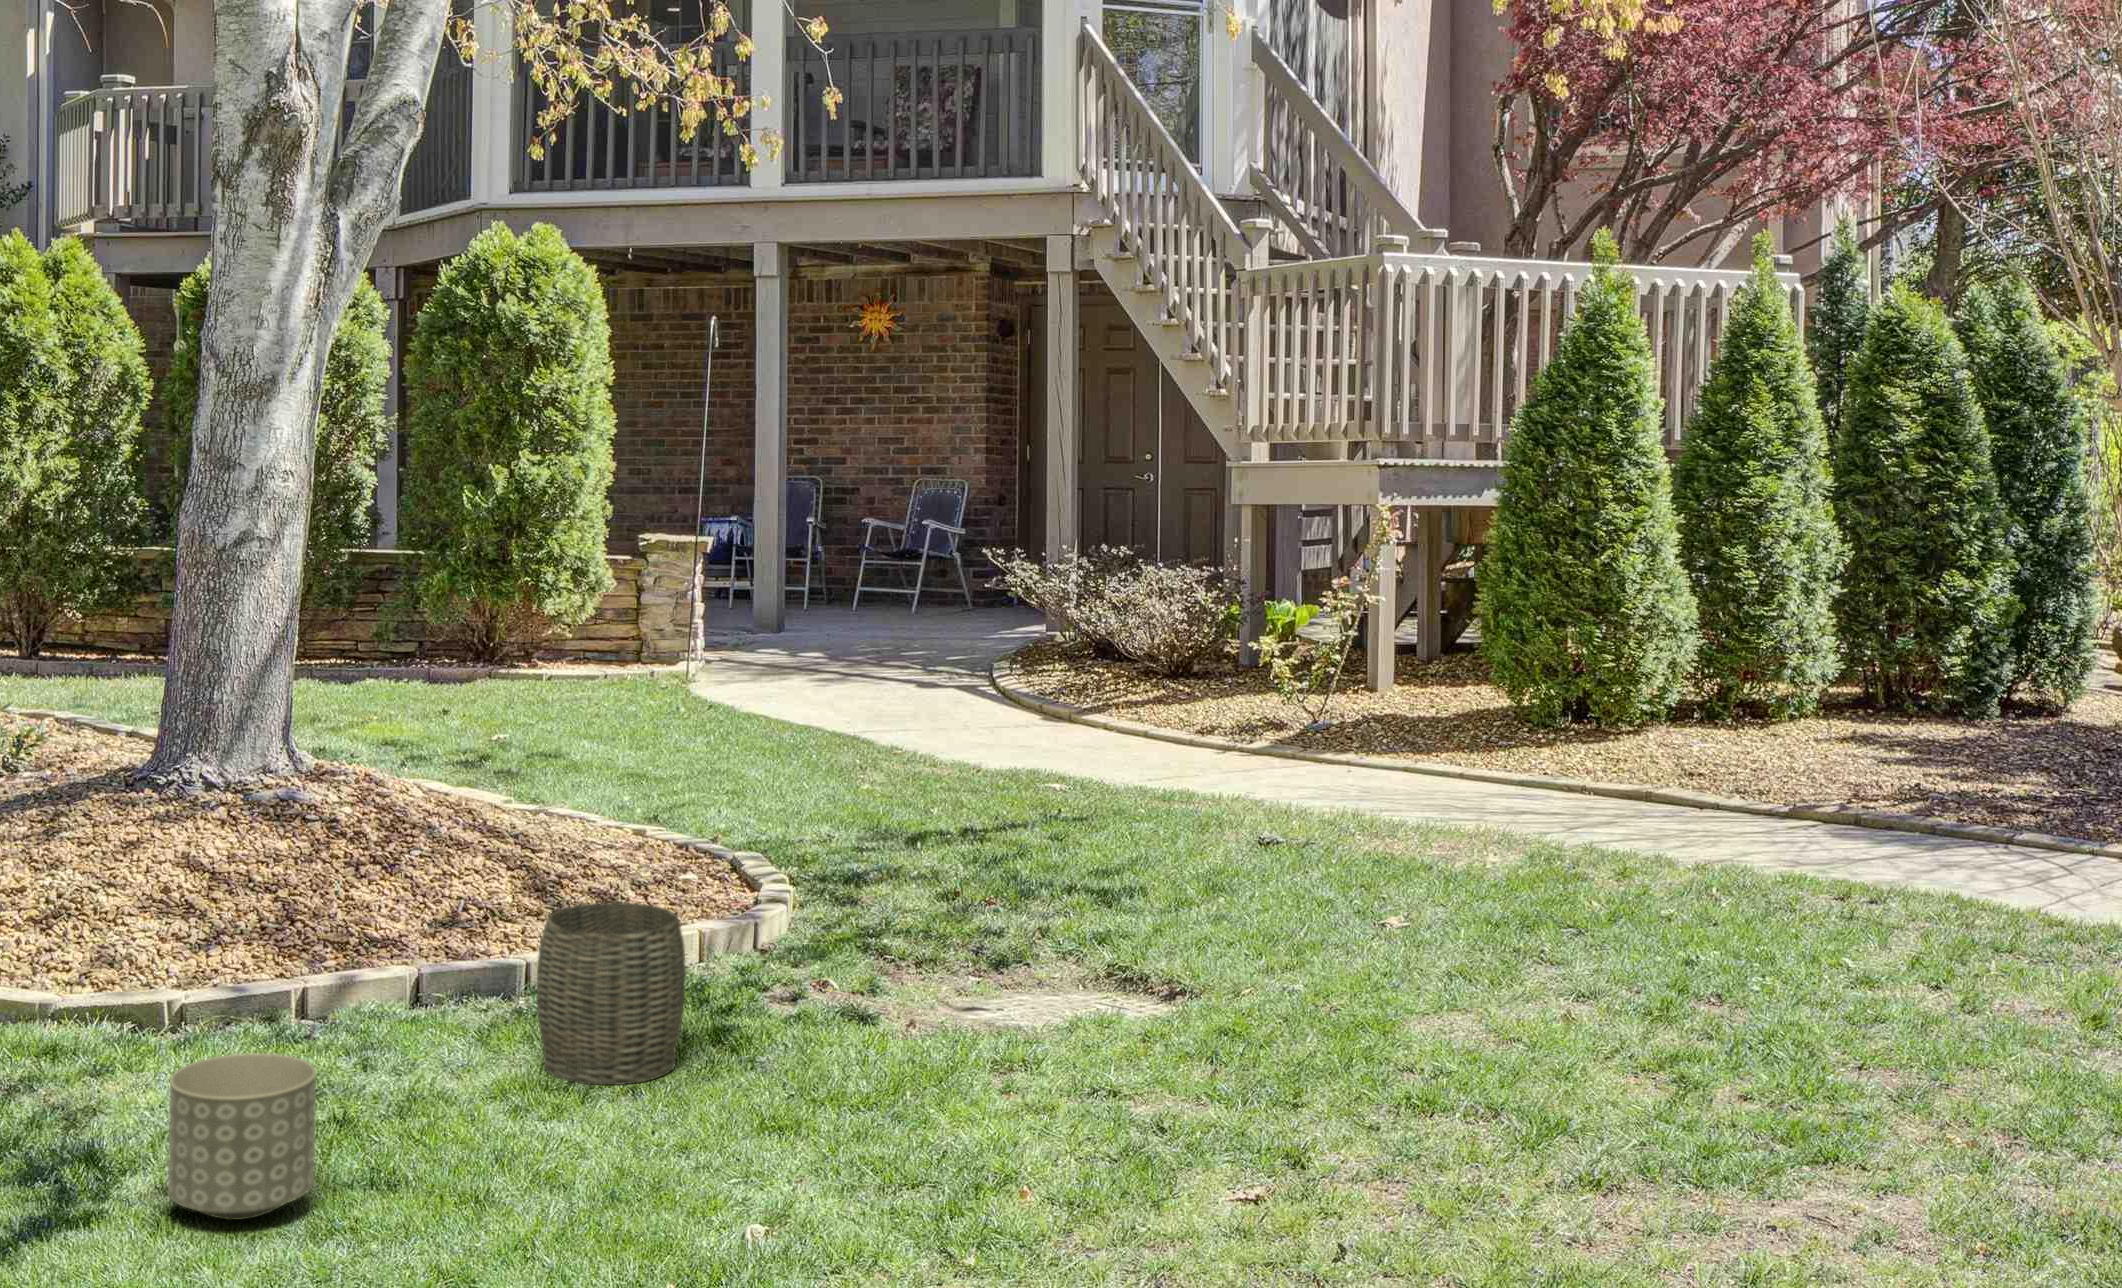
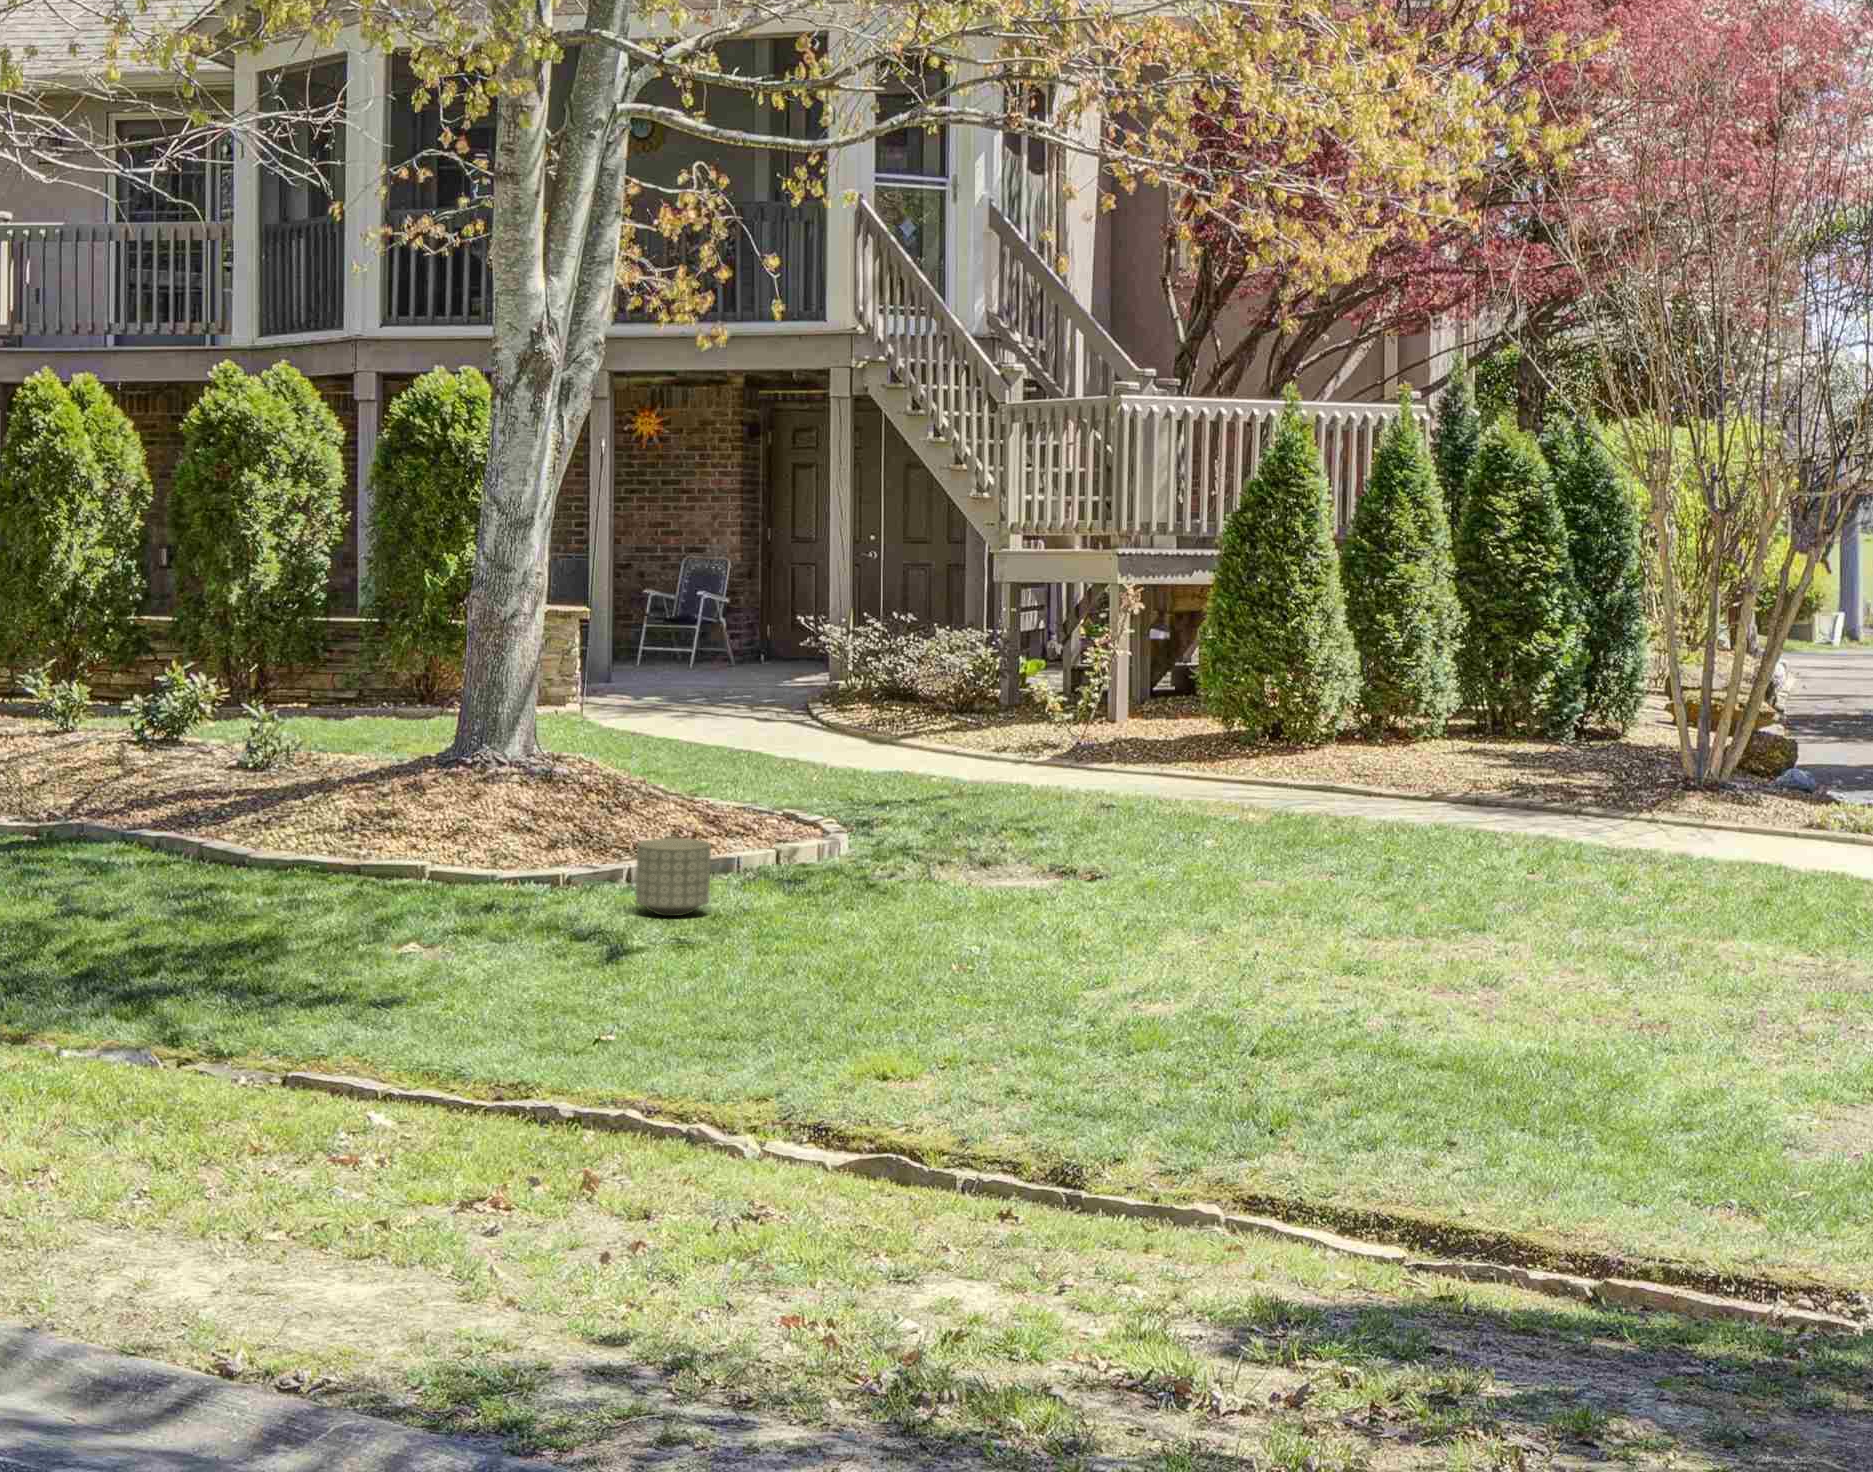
woven basket: present [536,902,686,1085] -> none [750,788,834,883]

